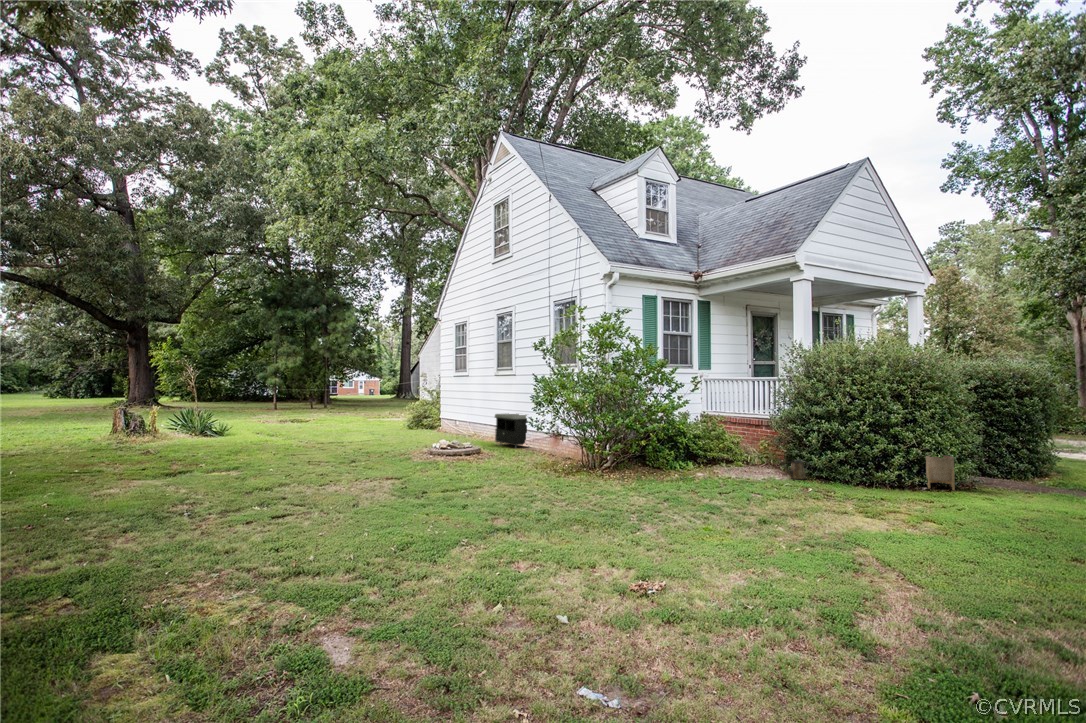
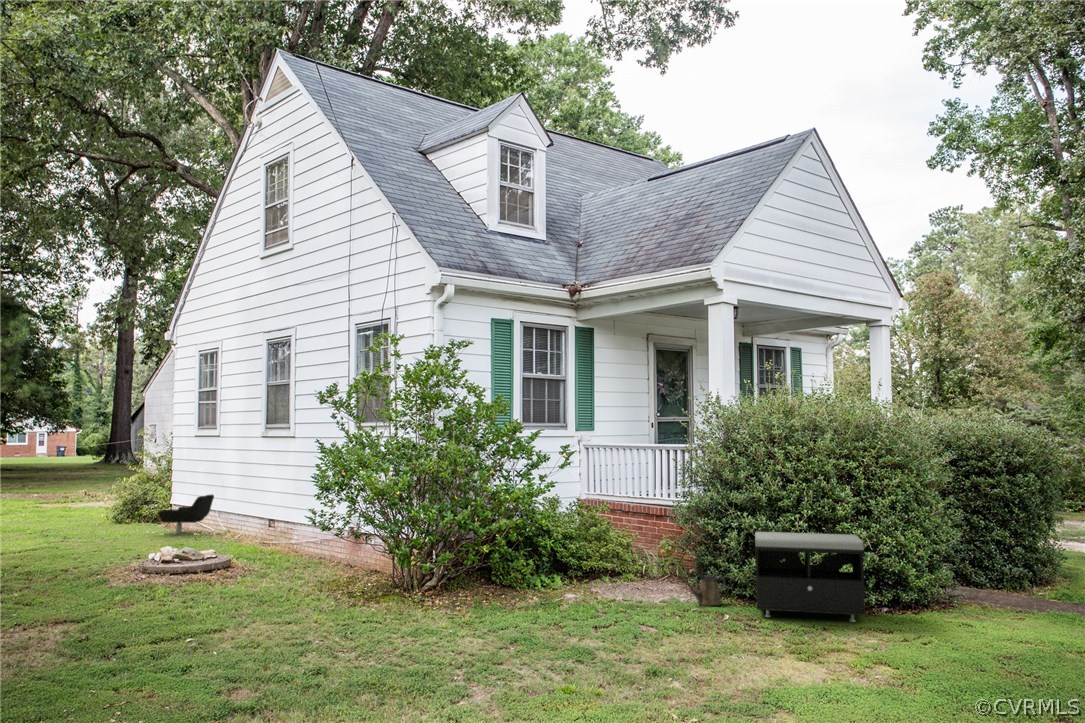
lounge chair: none [436,412,467,436] -> present [158,495,214,536]
storage bench: present [495,413,529,448] -> present [755,532,865,622]
planter: present [926,456,955,490] -> none [884,563,921,617]

